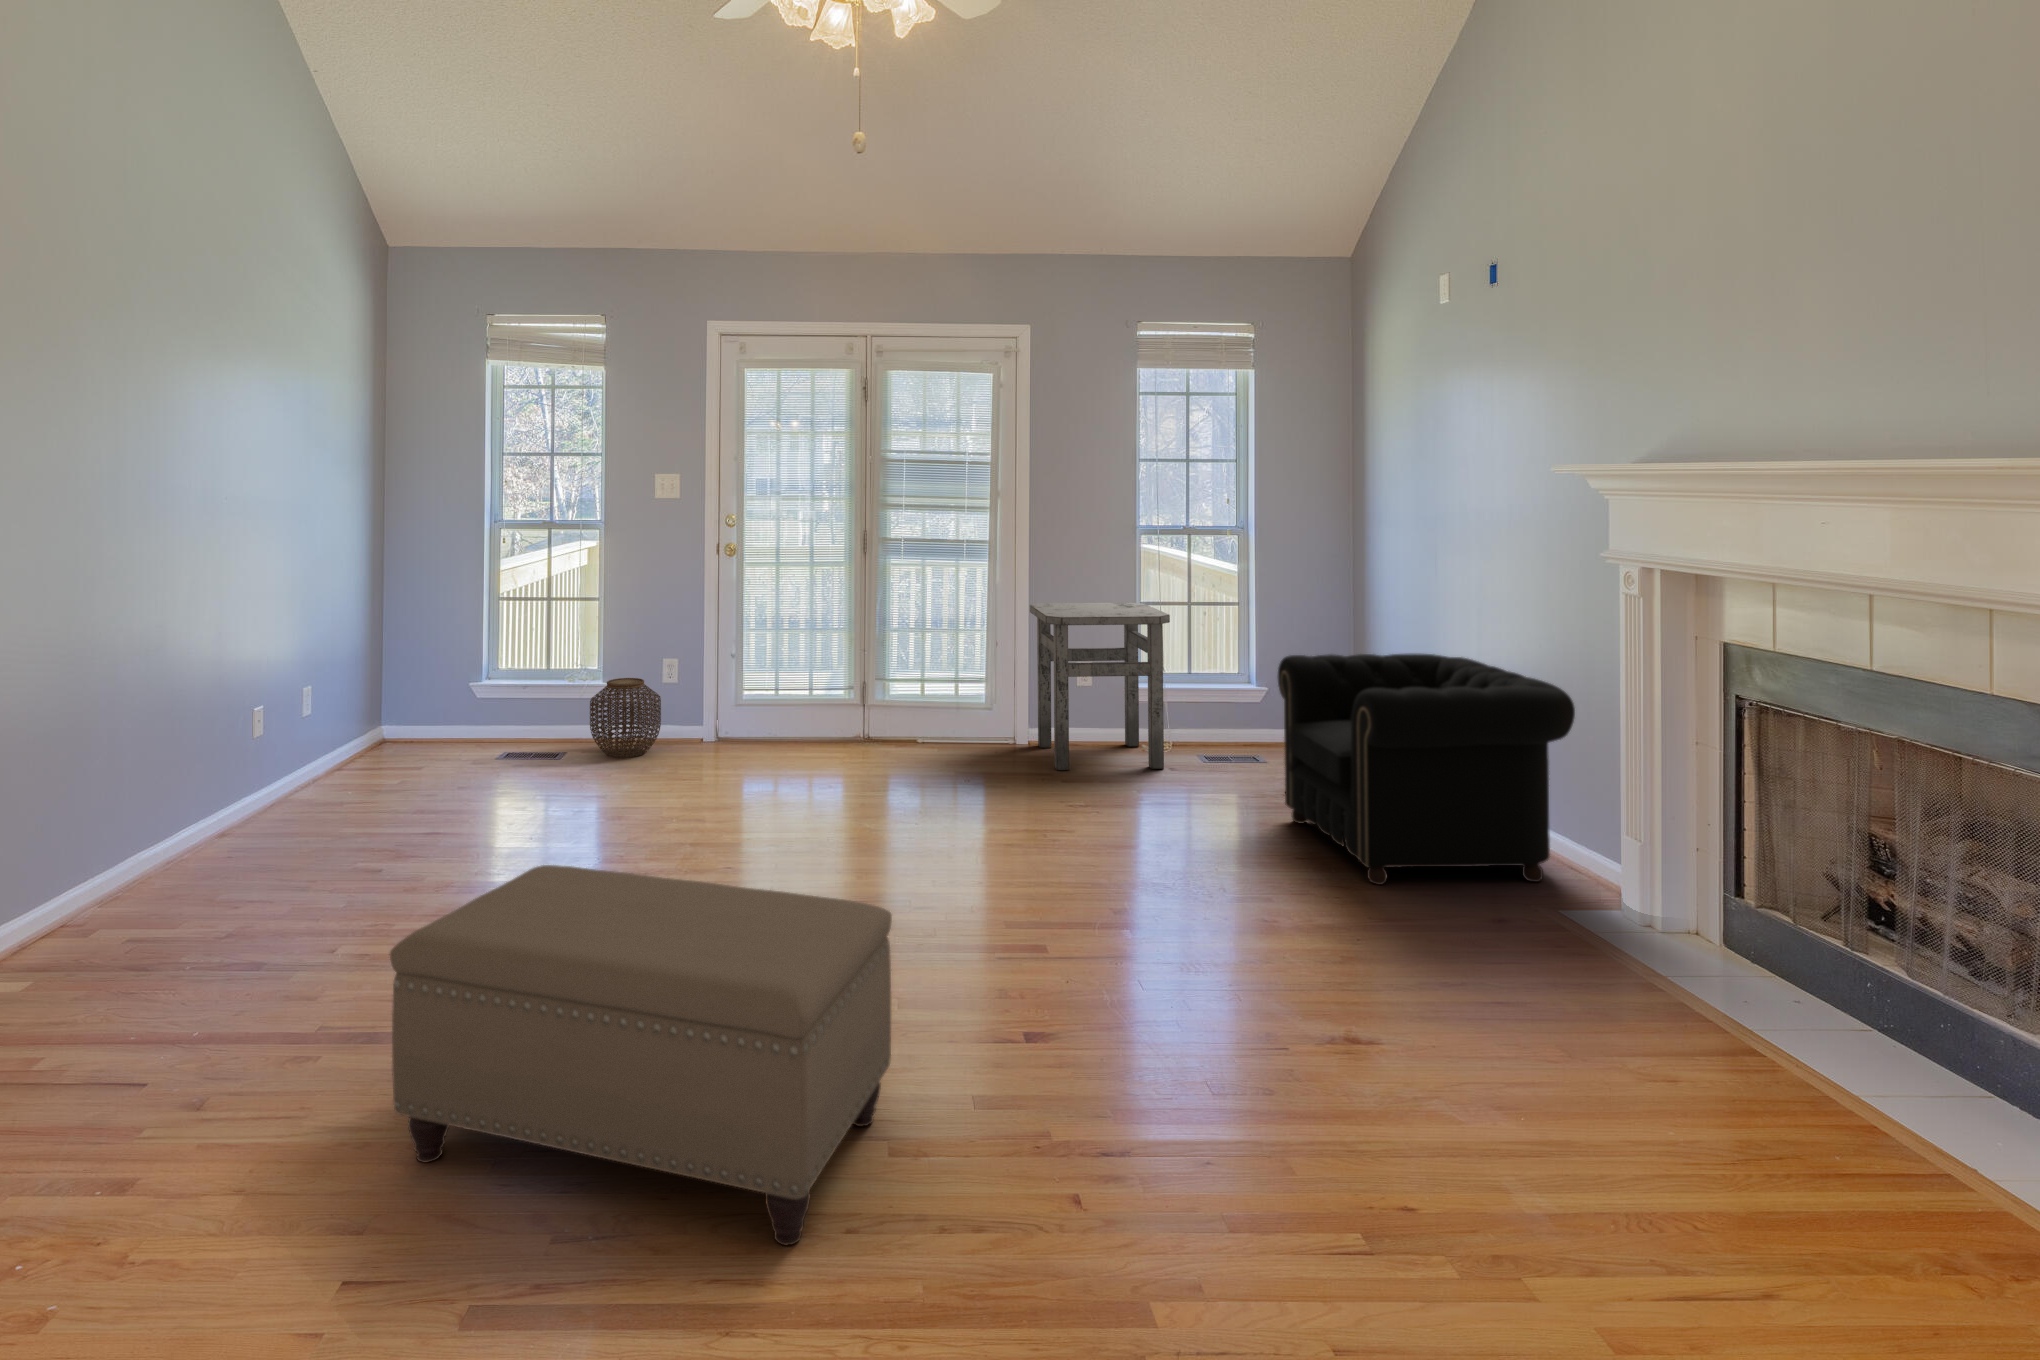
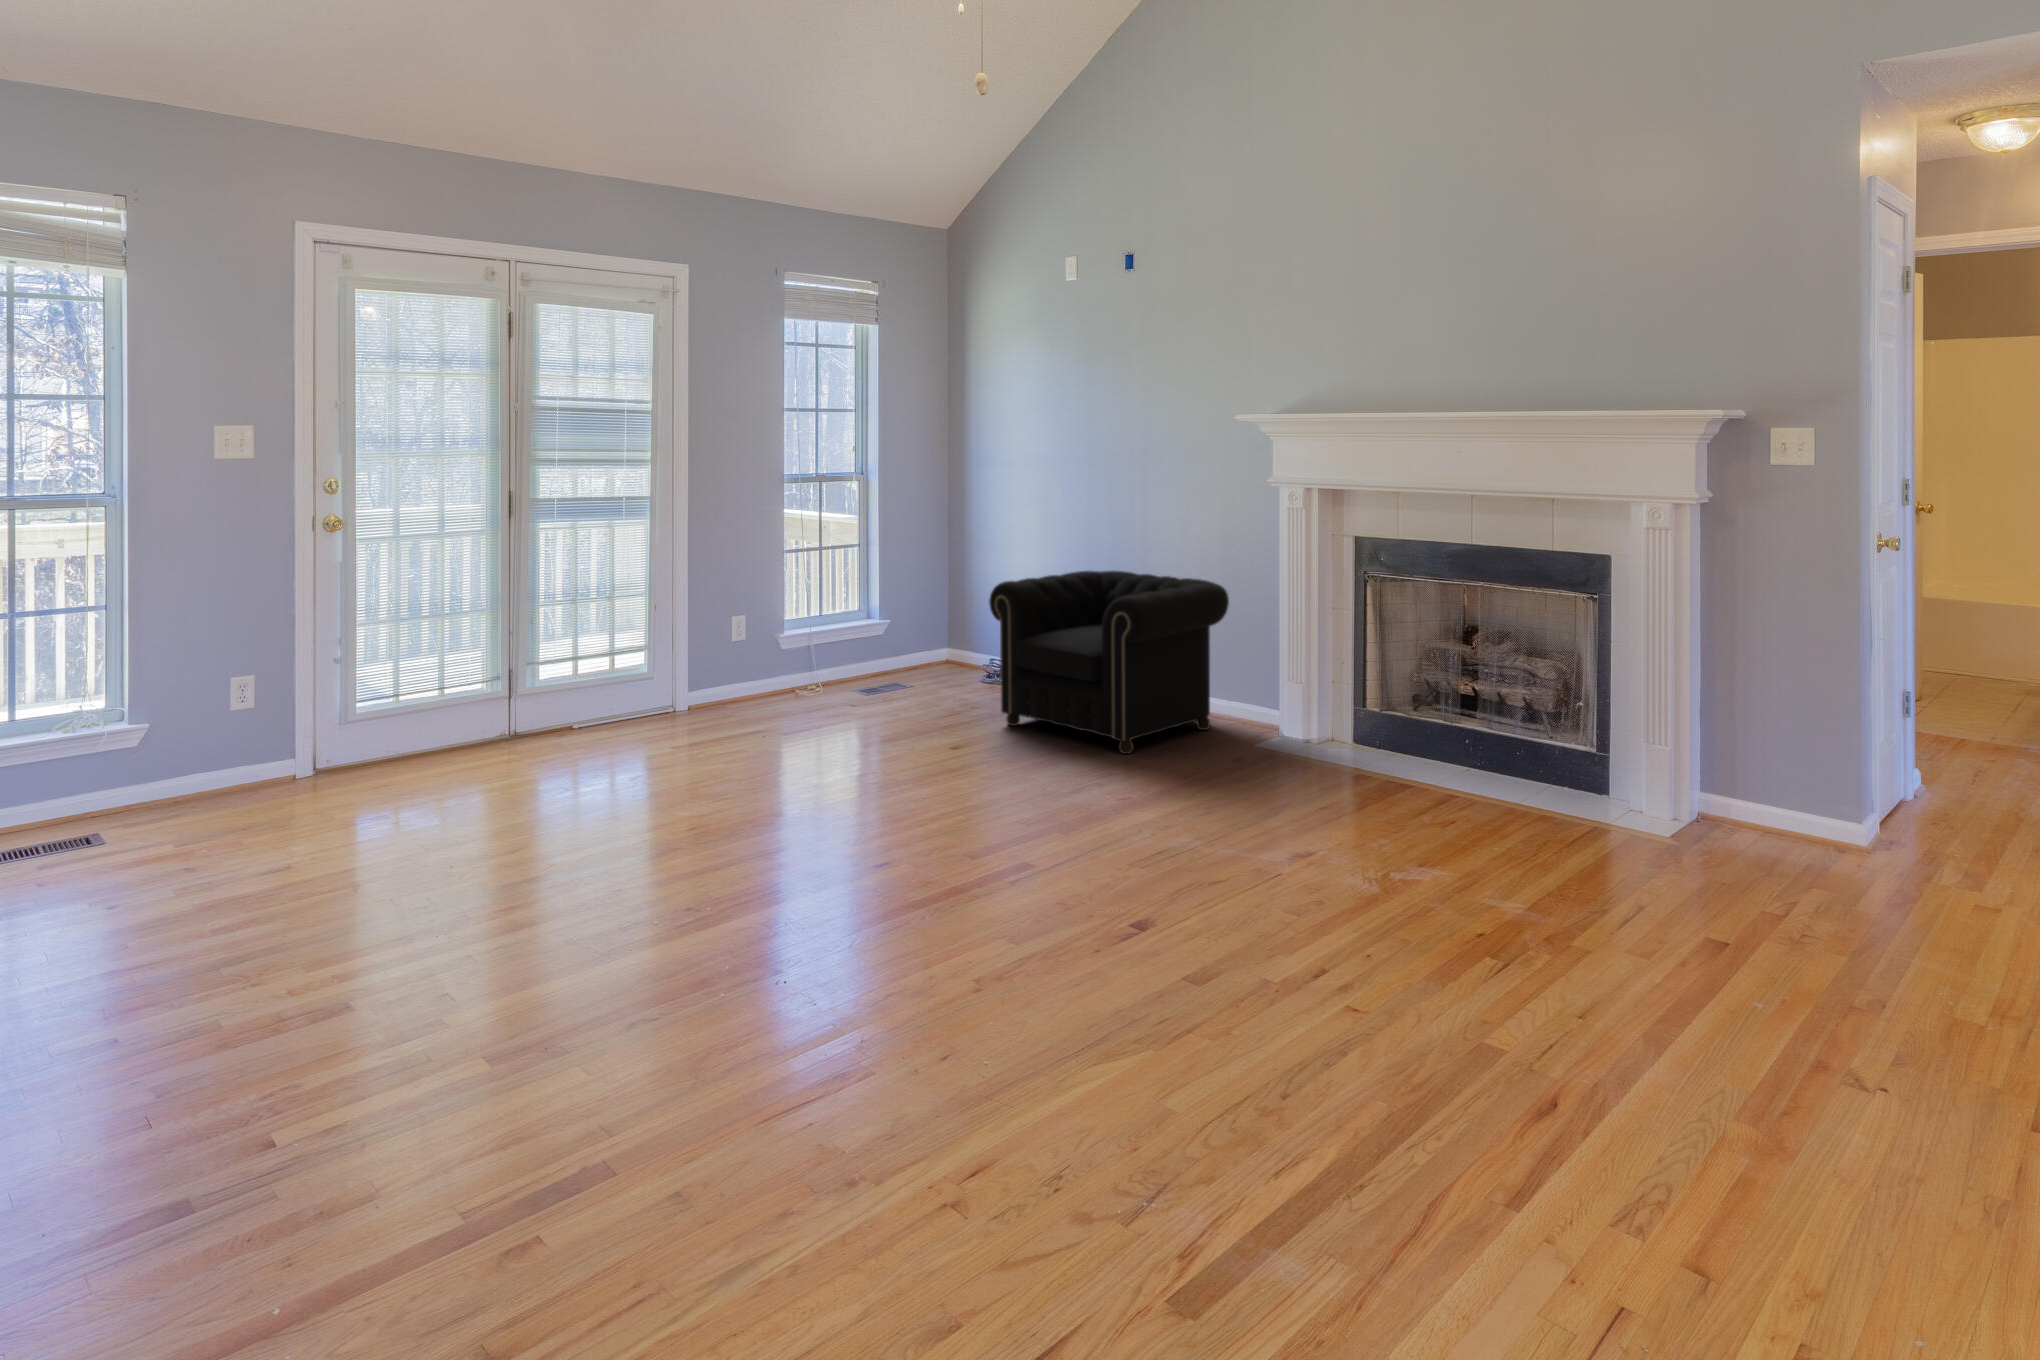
side table: present [1030,602,1170,770] -> none [695,553,851,725]
woven basket: present [590,678,661,758] -> none [137,704,255,816]
ottoman: present [390,865,892,1245] -> none [710,812,1217,1215]

